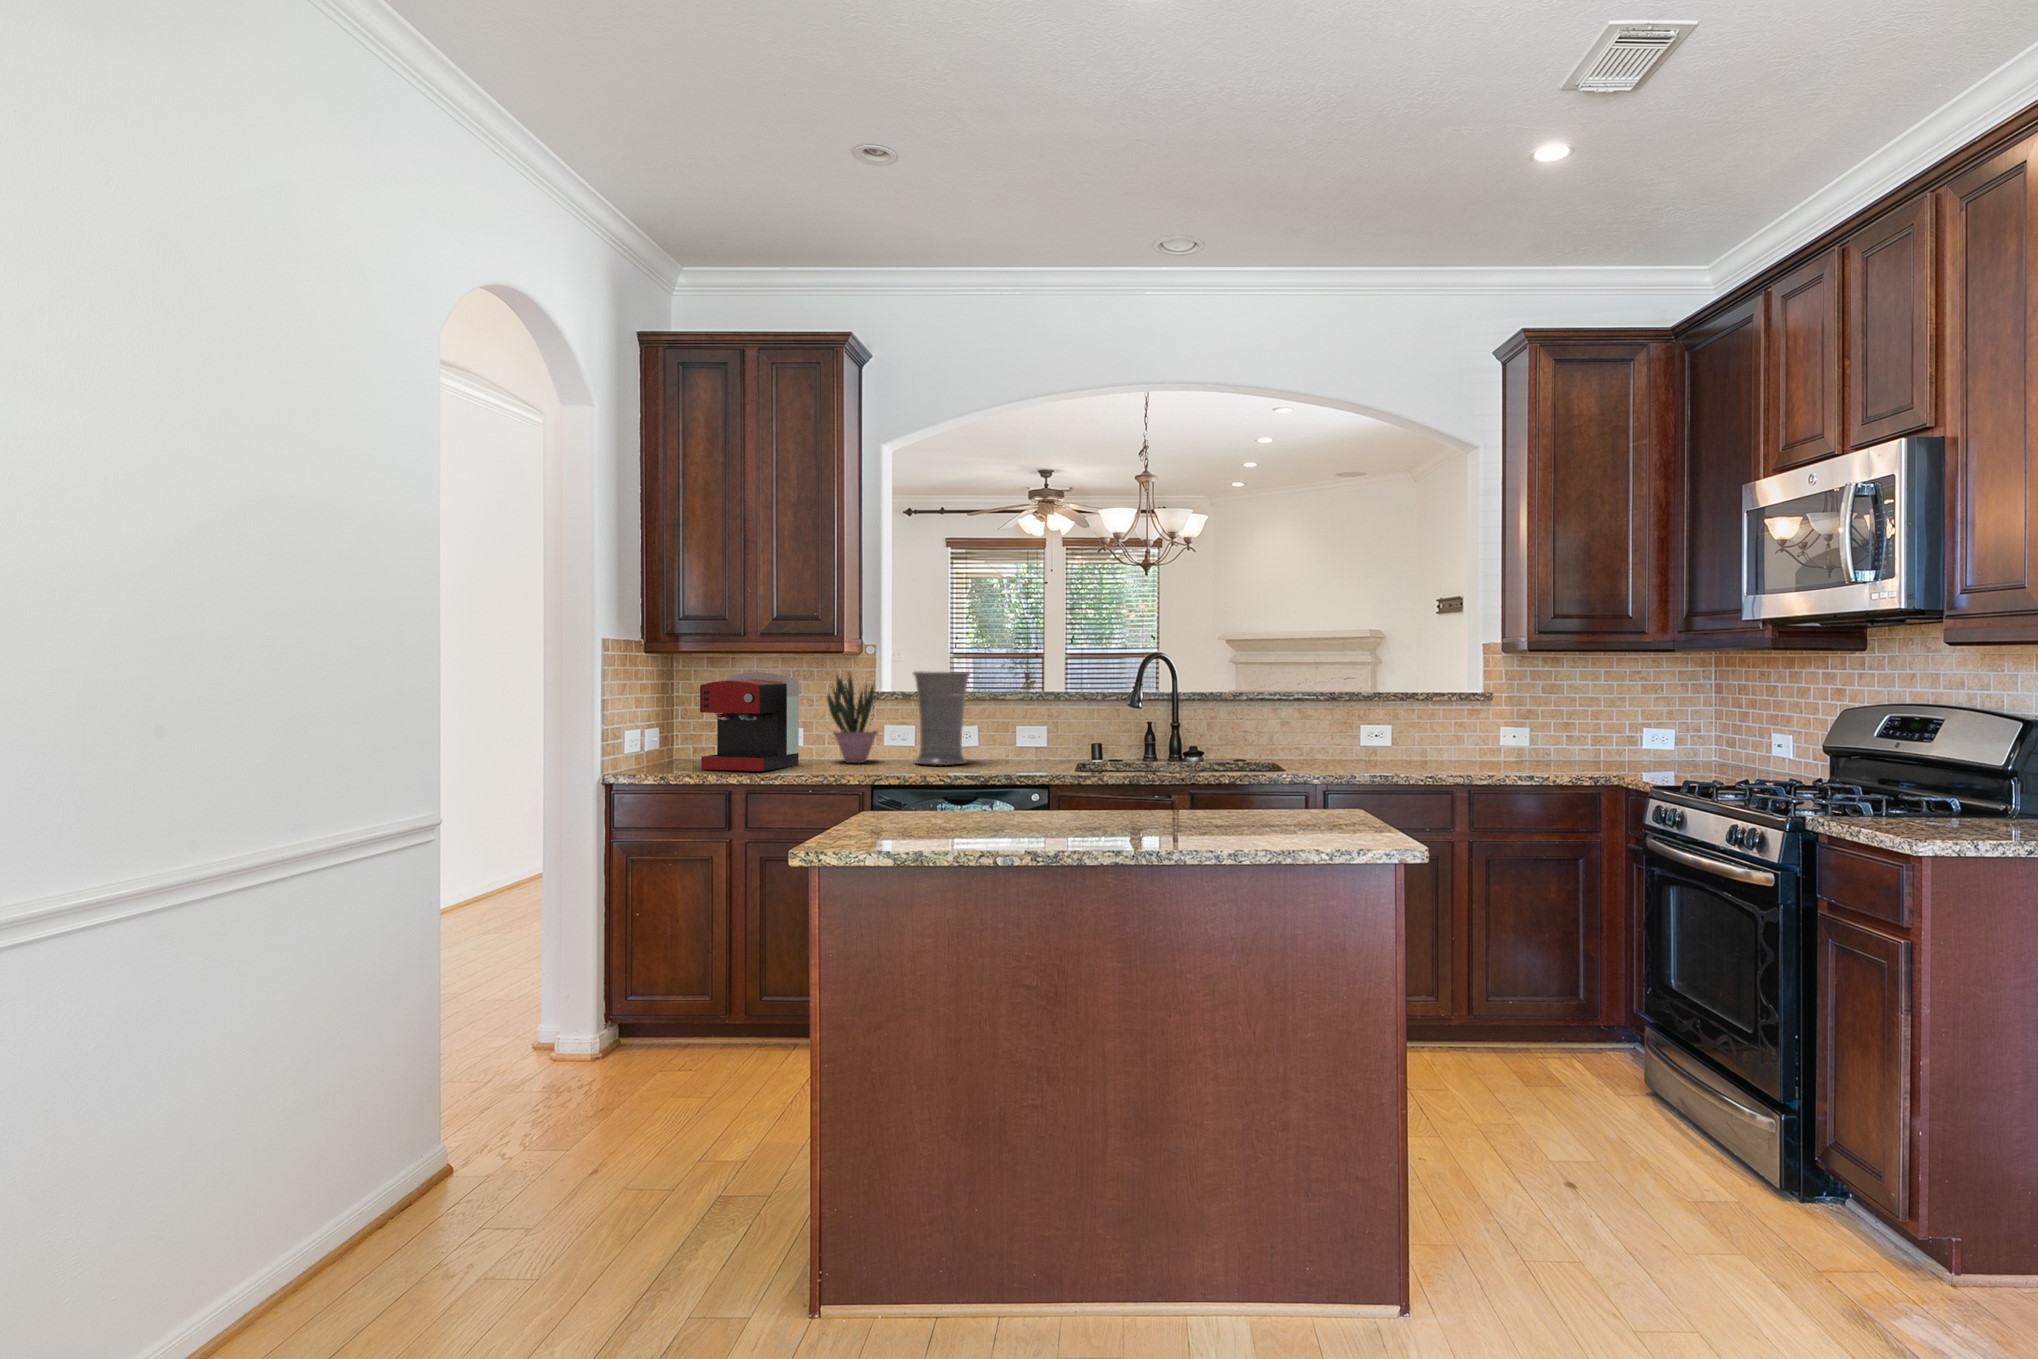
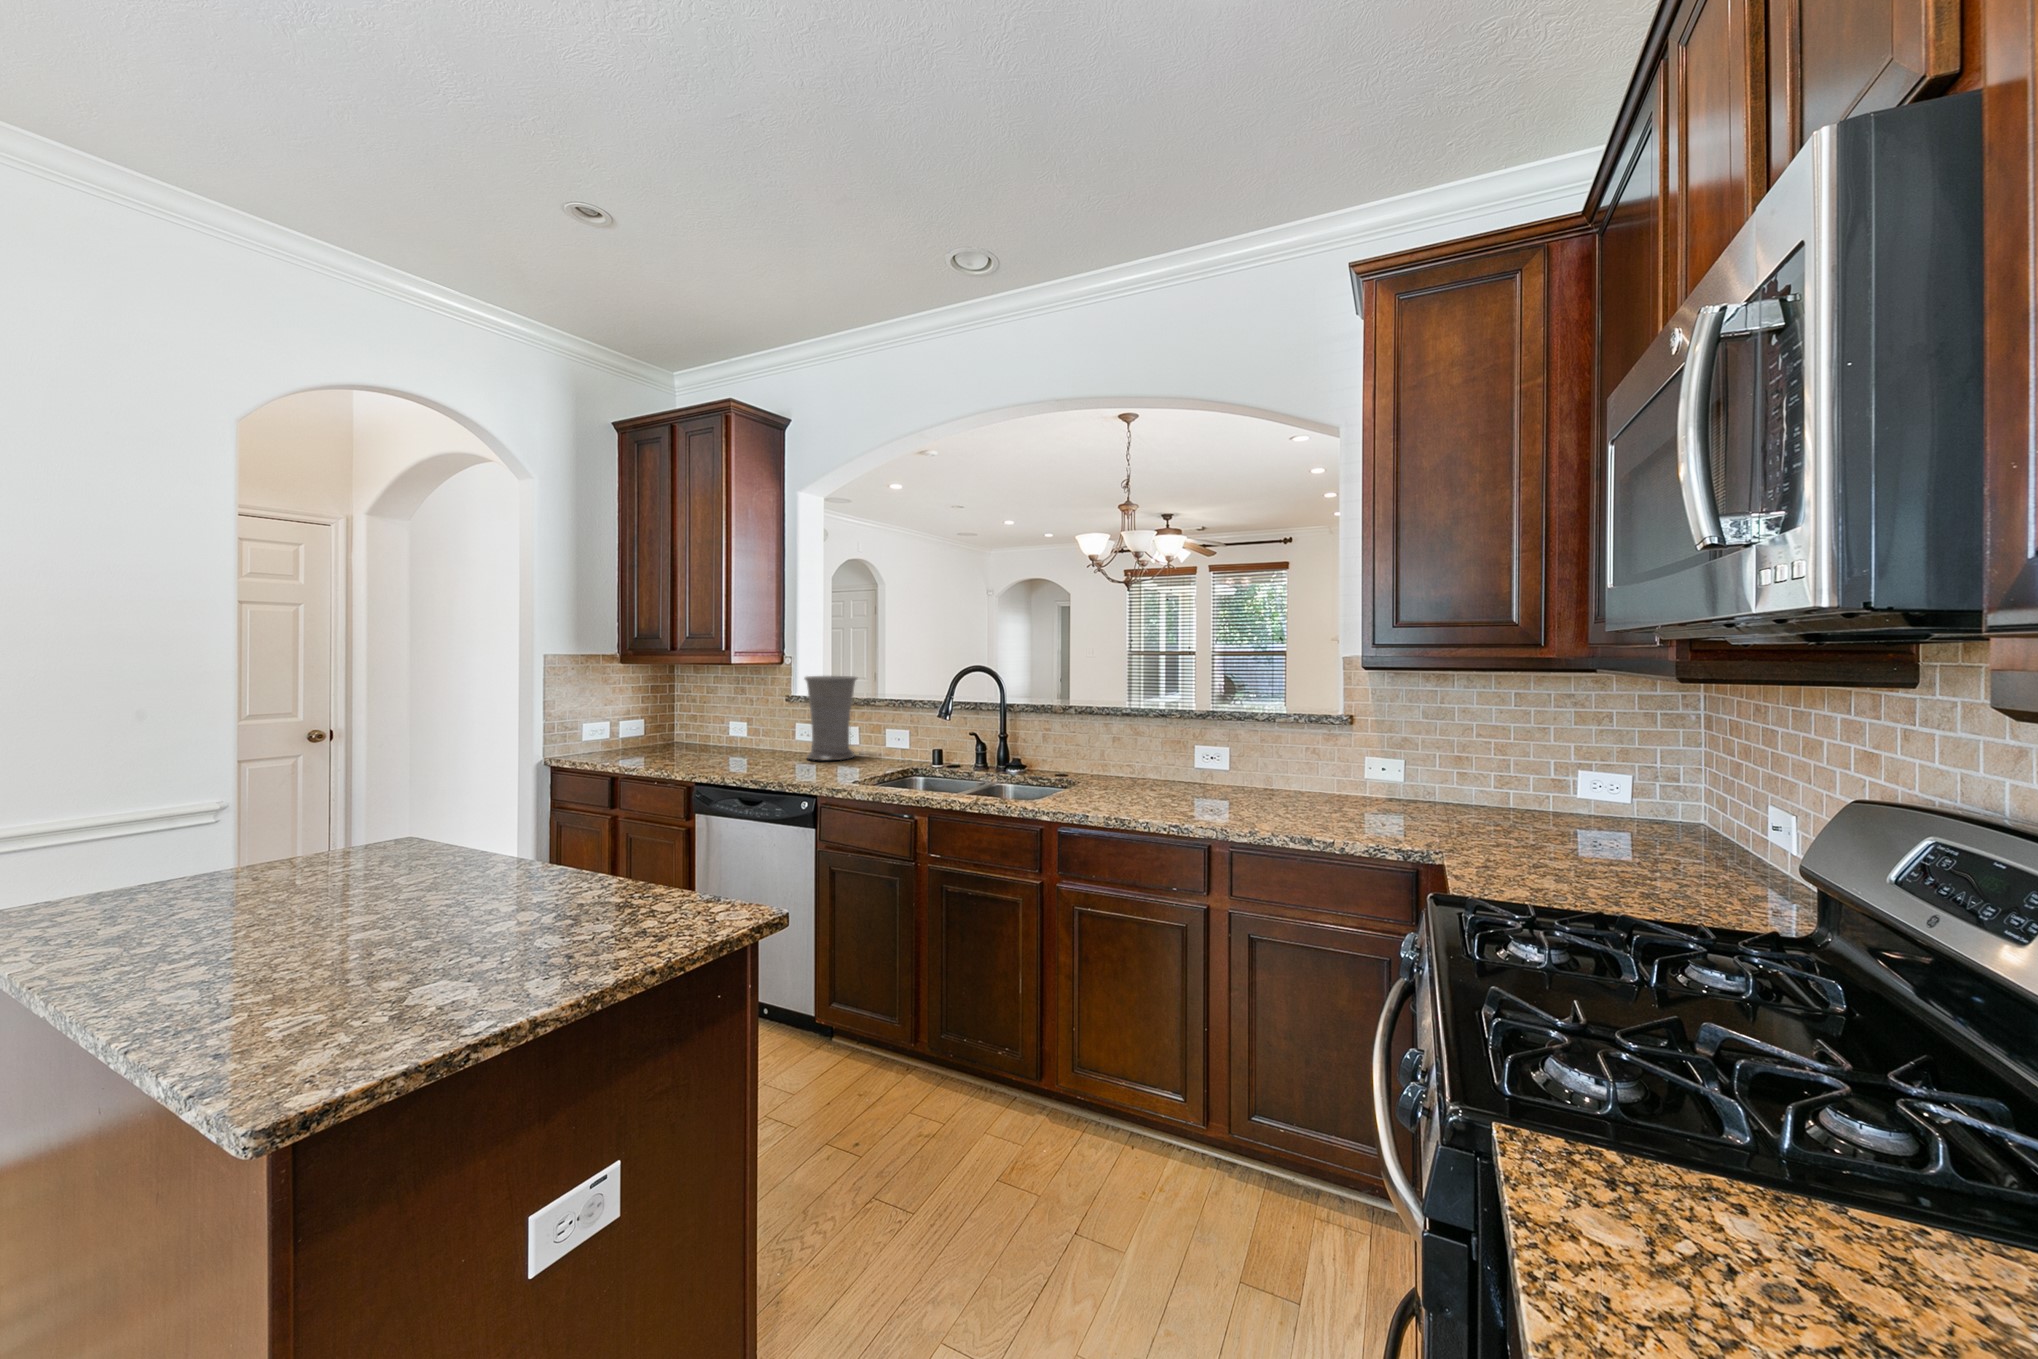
coffee maker: present [700,672,799,771] -> none [634,675,729,759]
potted plant: present [827,673,878,763] -> none [746,674,797,753]

